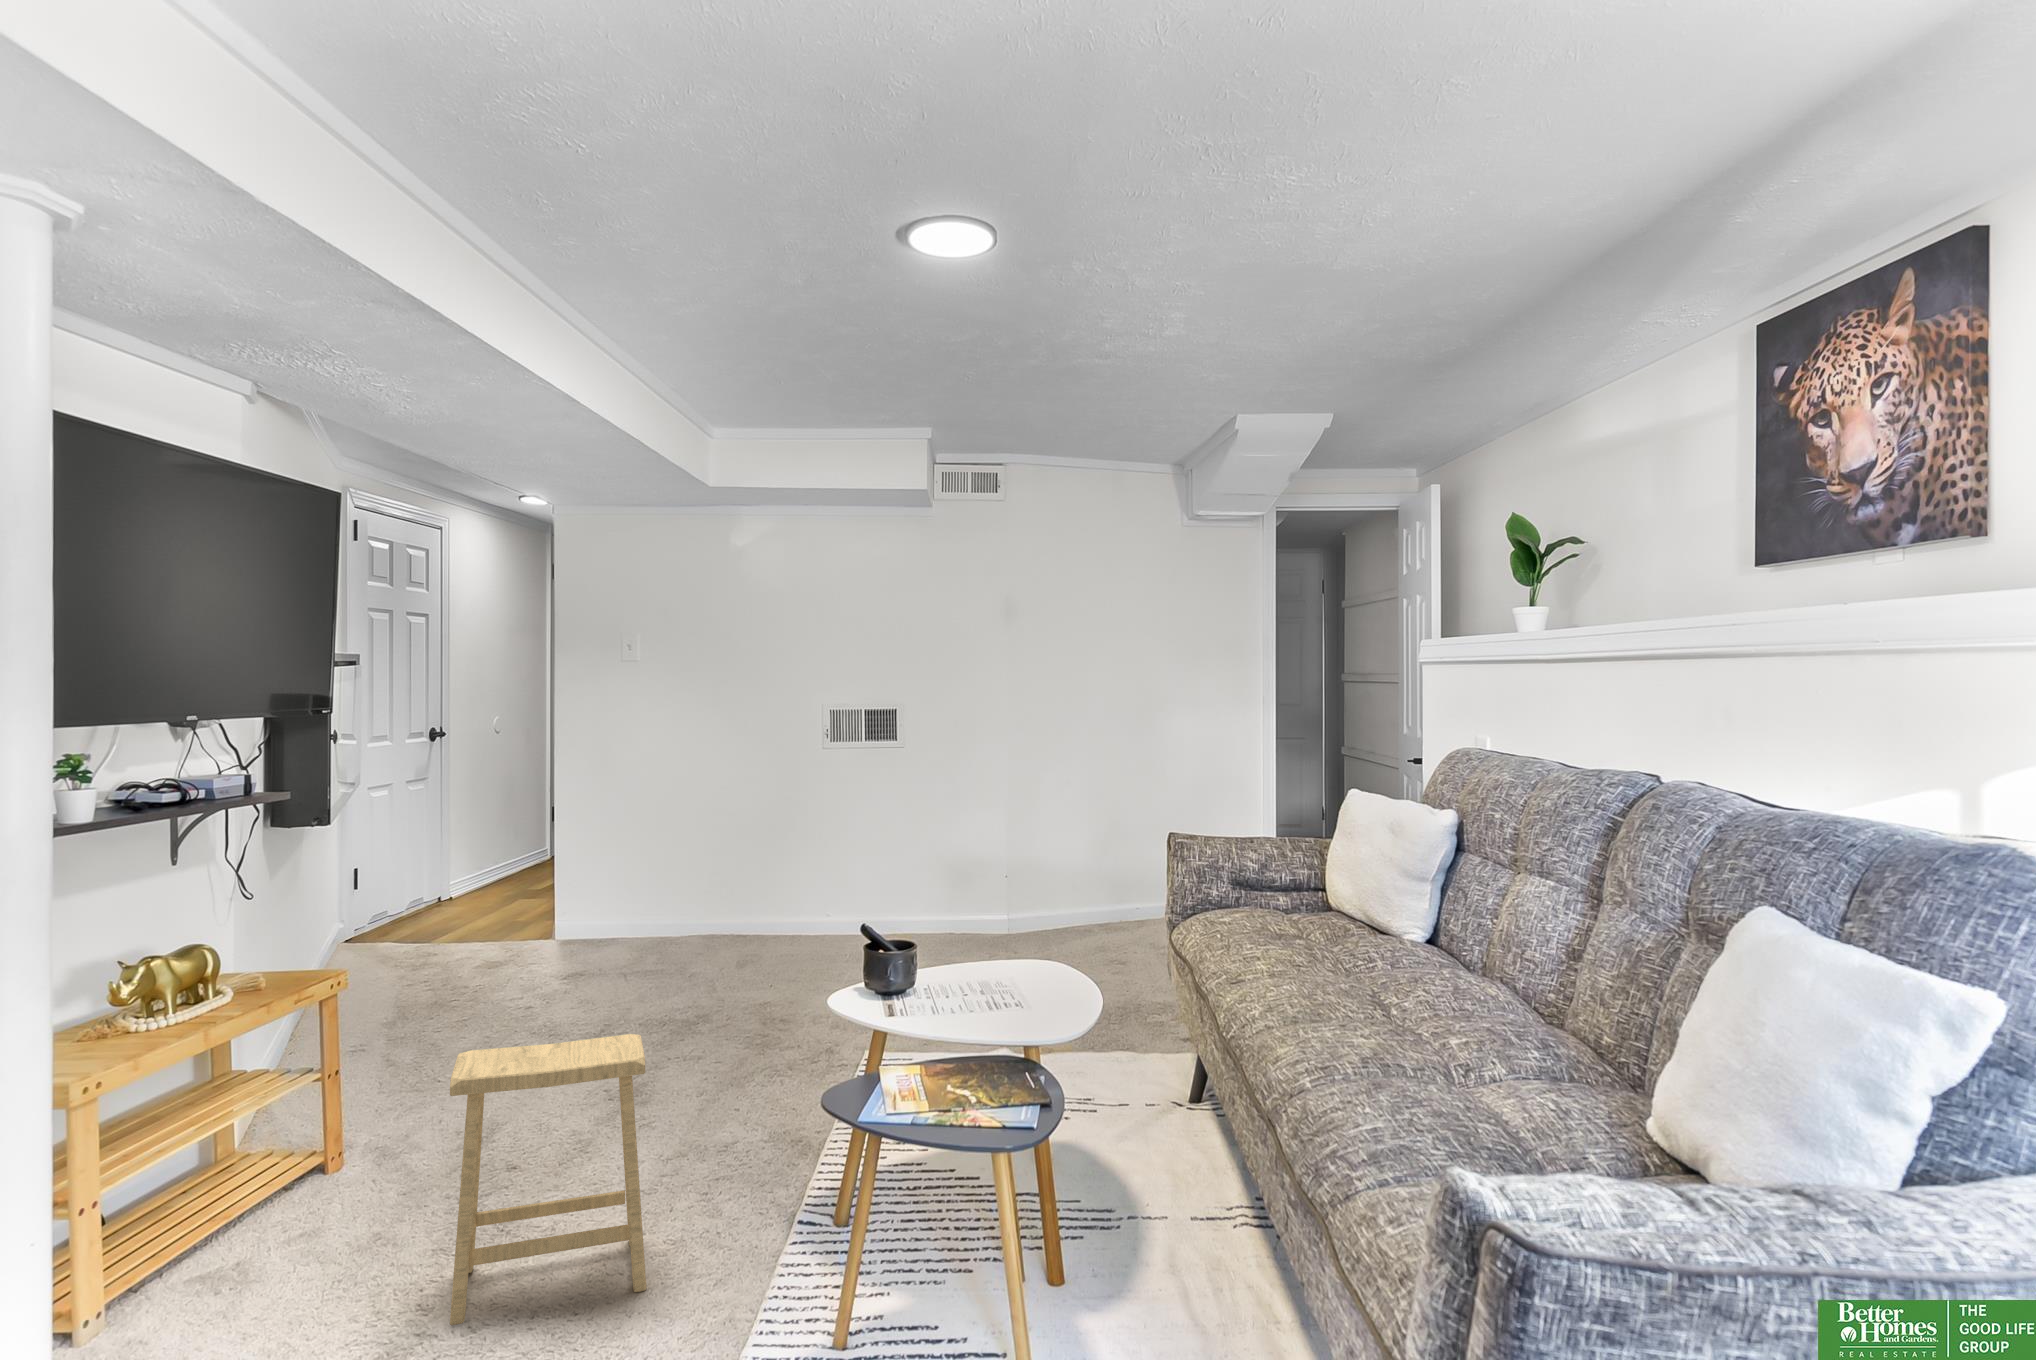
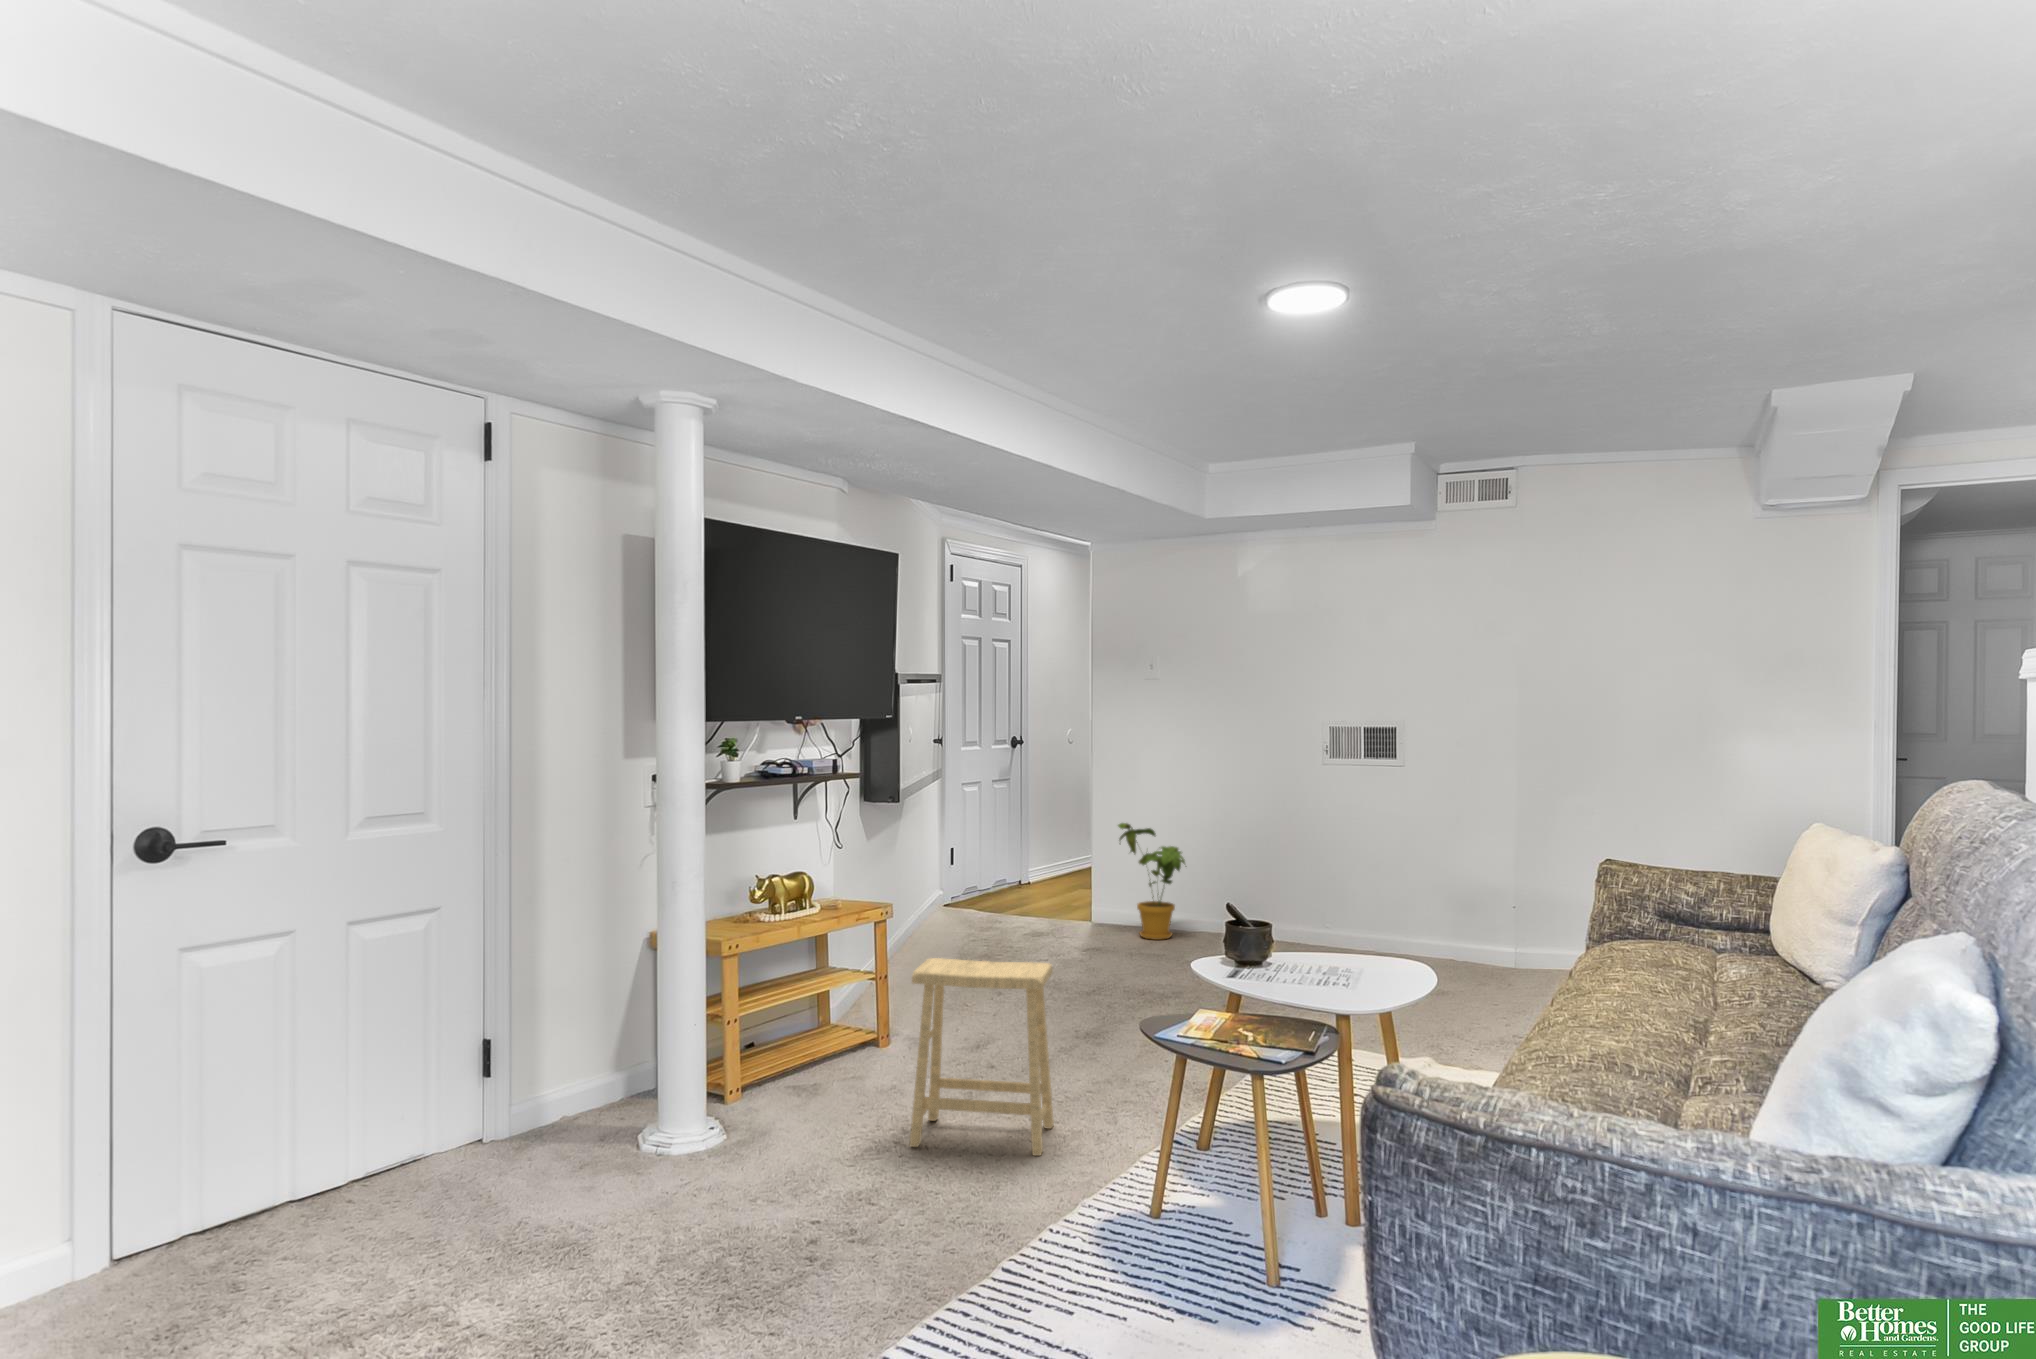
house plant: none [592,829,676,959] -> present [1118,823,1185,940]

